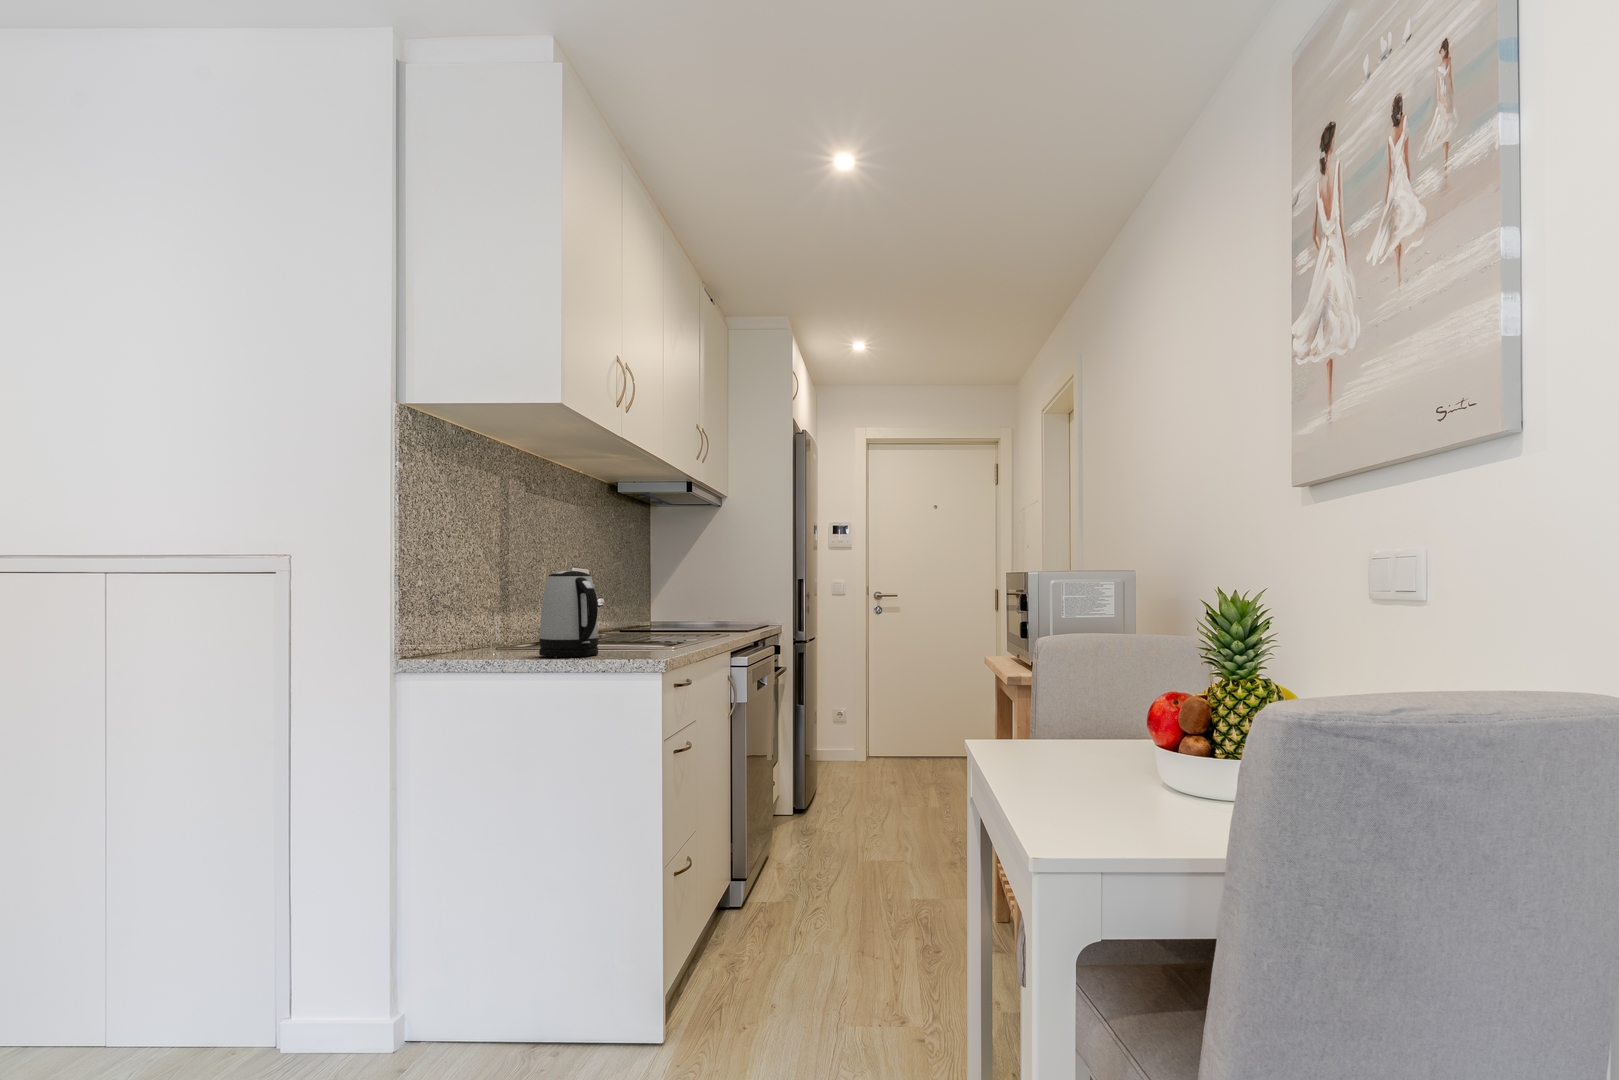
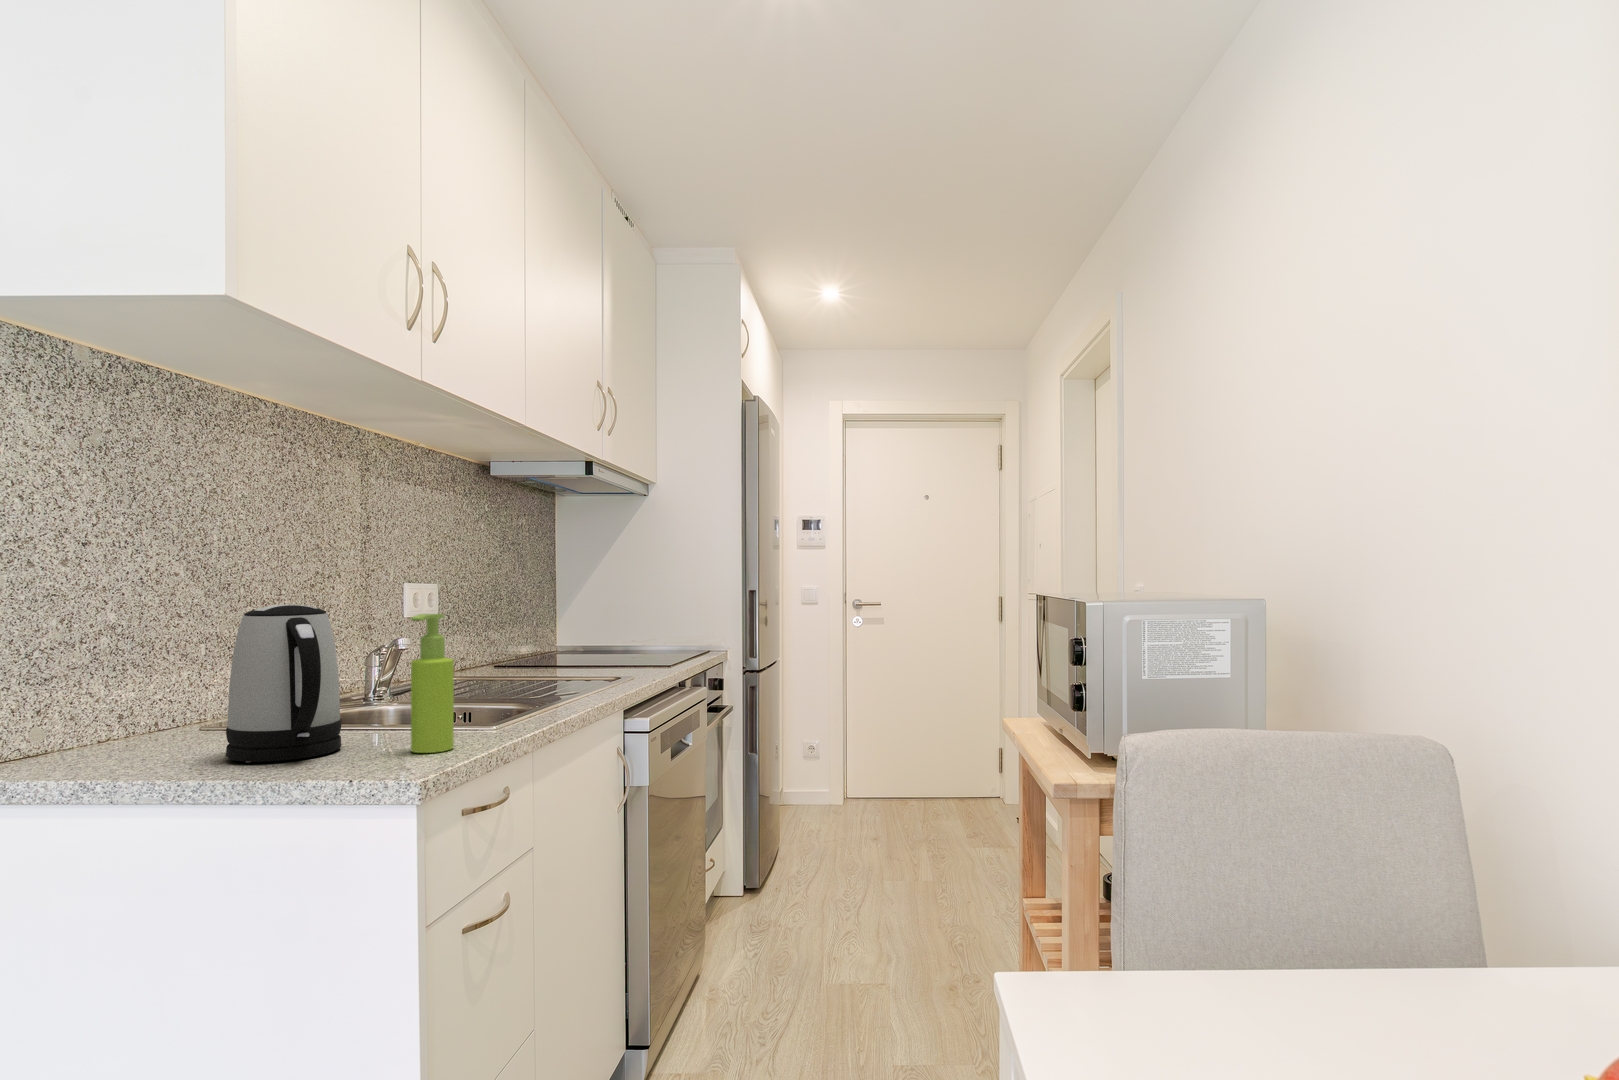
soap dispenser: none [642,576,665,654] -> present [411,614,454,753]

